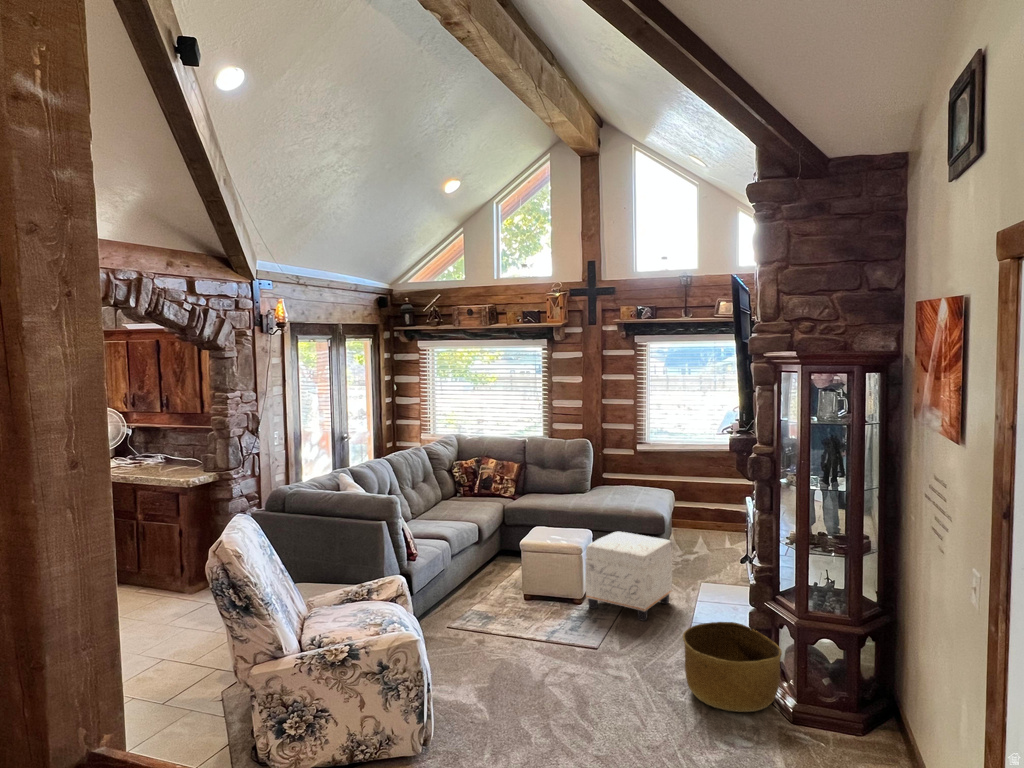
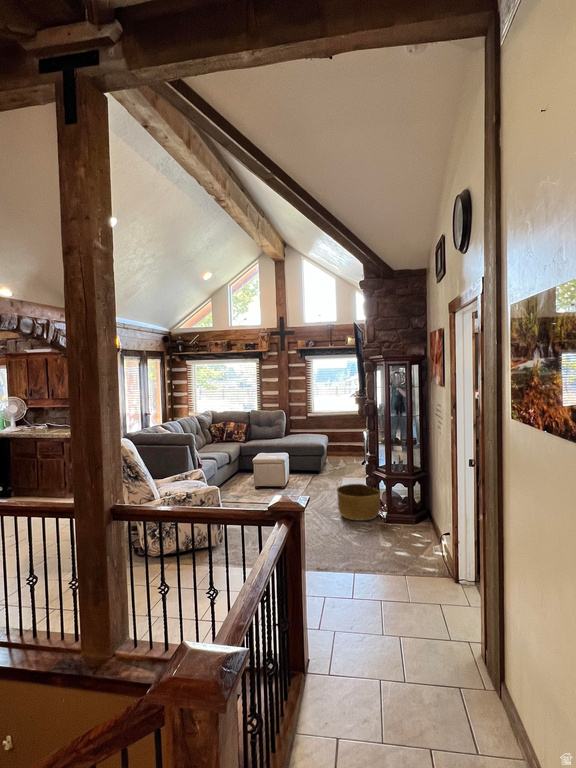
ottoman: present [586,532,672,621] -> none [287,452,329,493]

